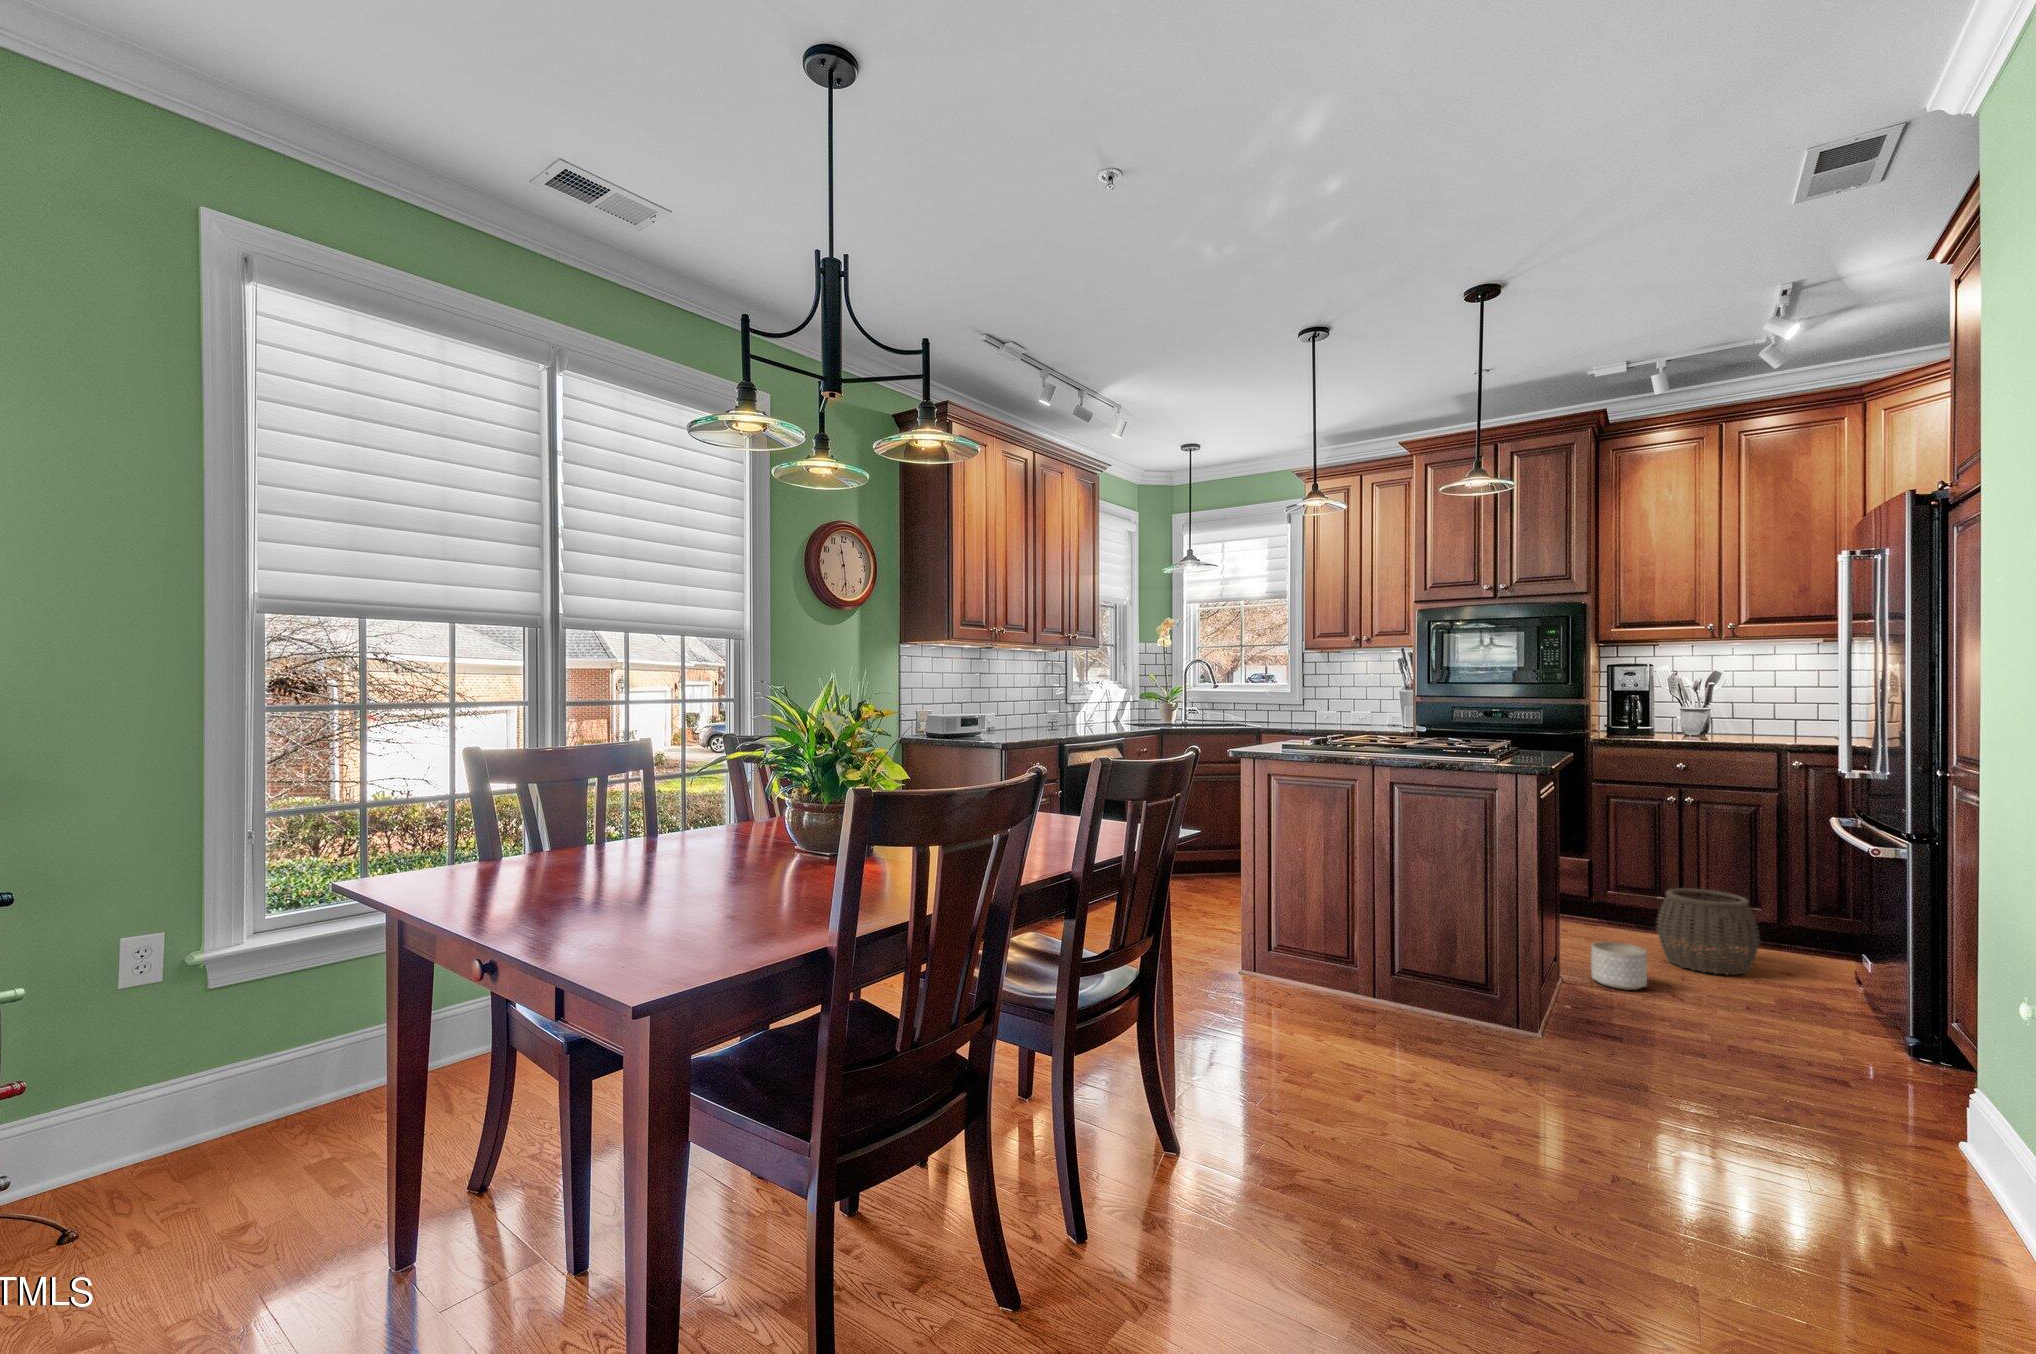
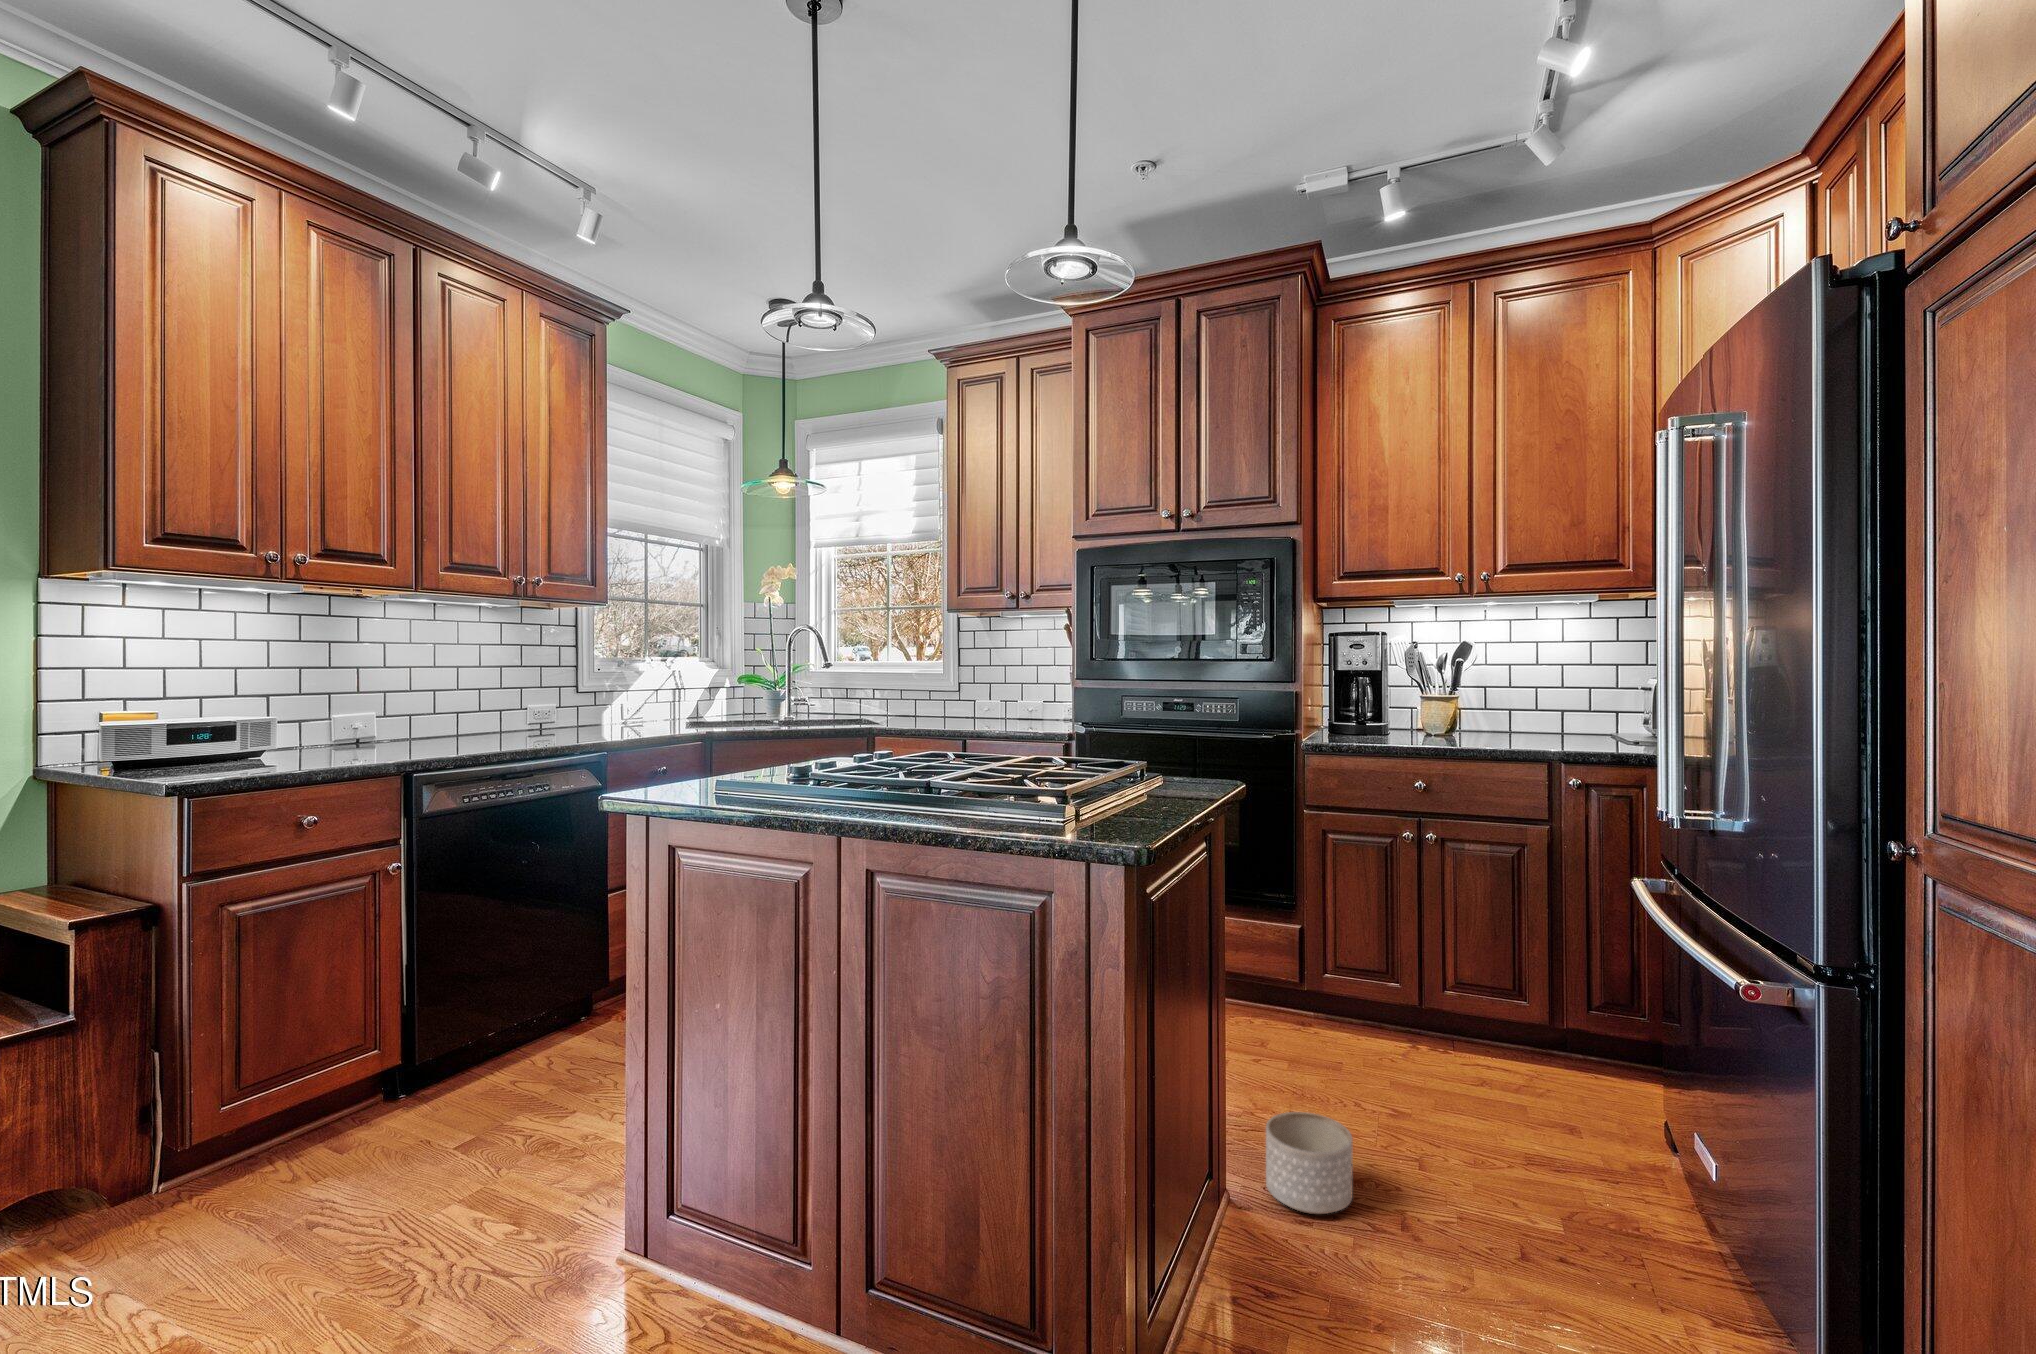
woven basket: present [1657,888,1759,975] -> none [1376,988,1527,1147]

